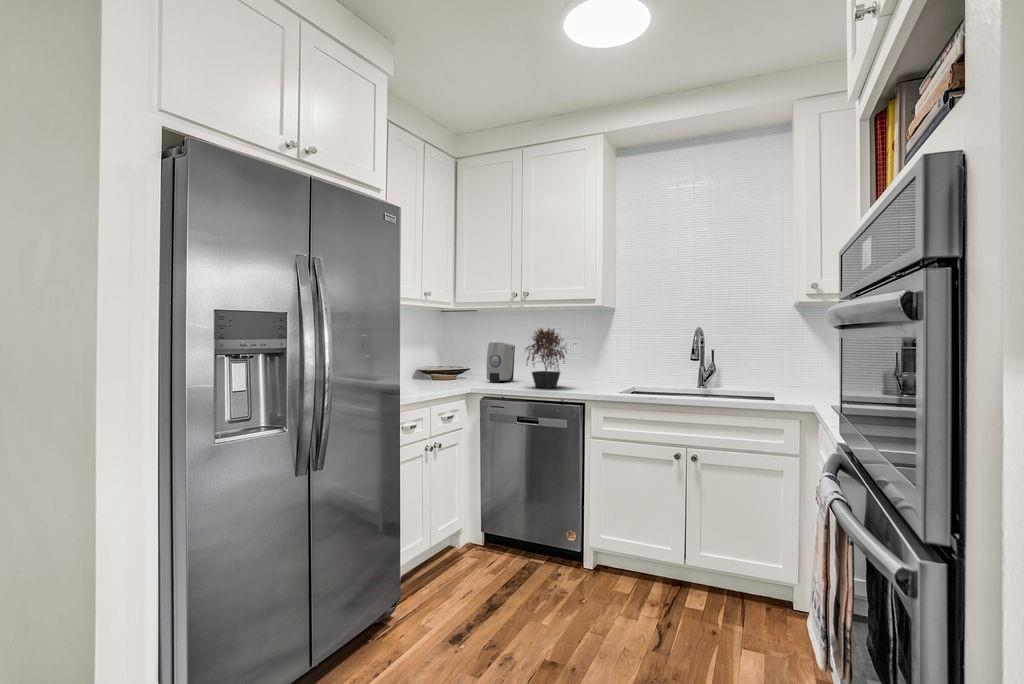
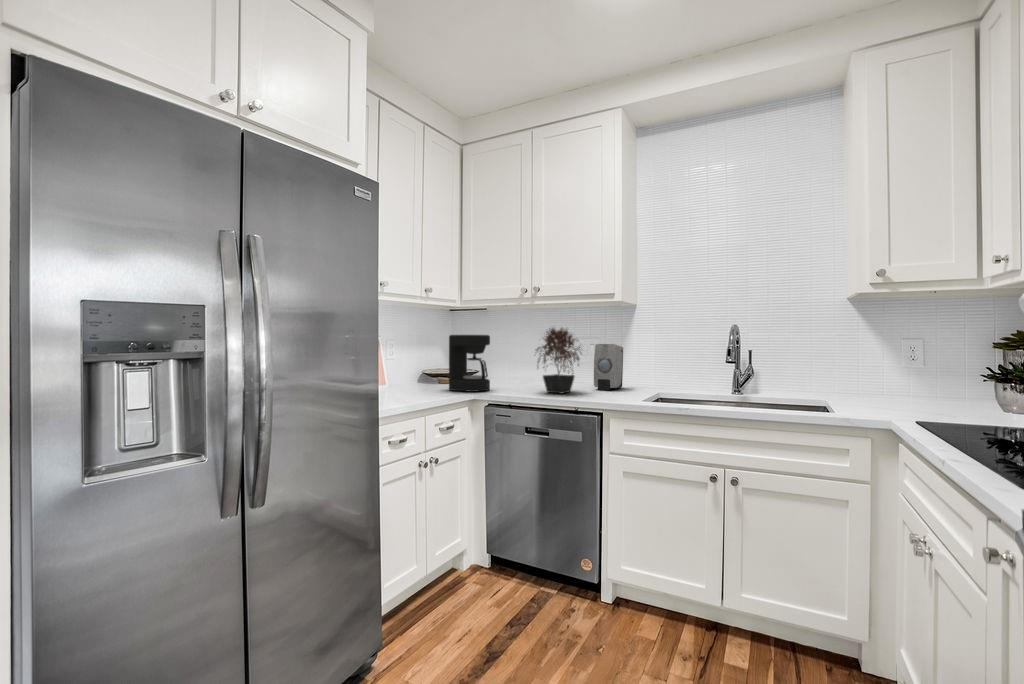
coffee maker: none [445,334,483,386] -> present [449,335,490,392]
soap dispenser: present [487,342,515,382] -> present [594,344,623,390]

